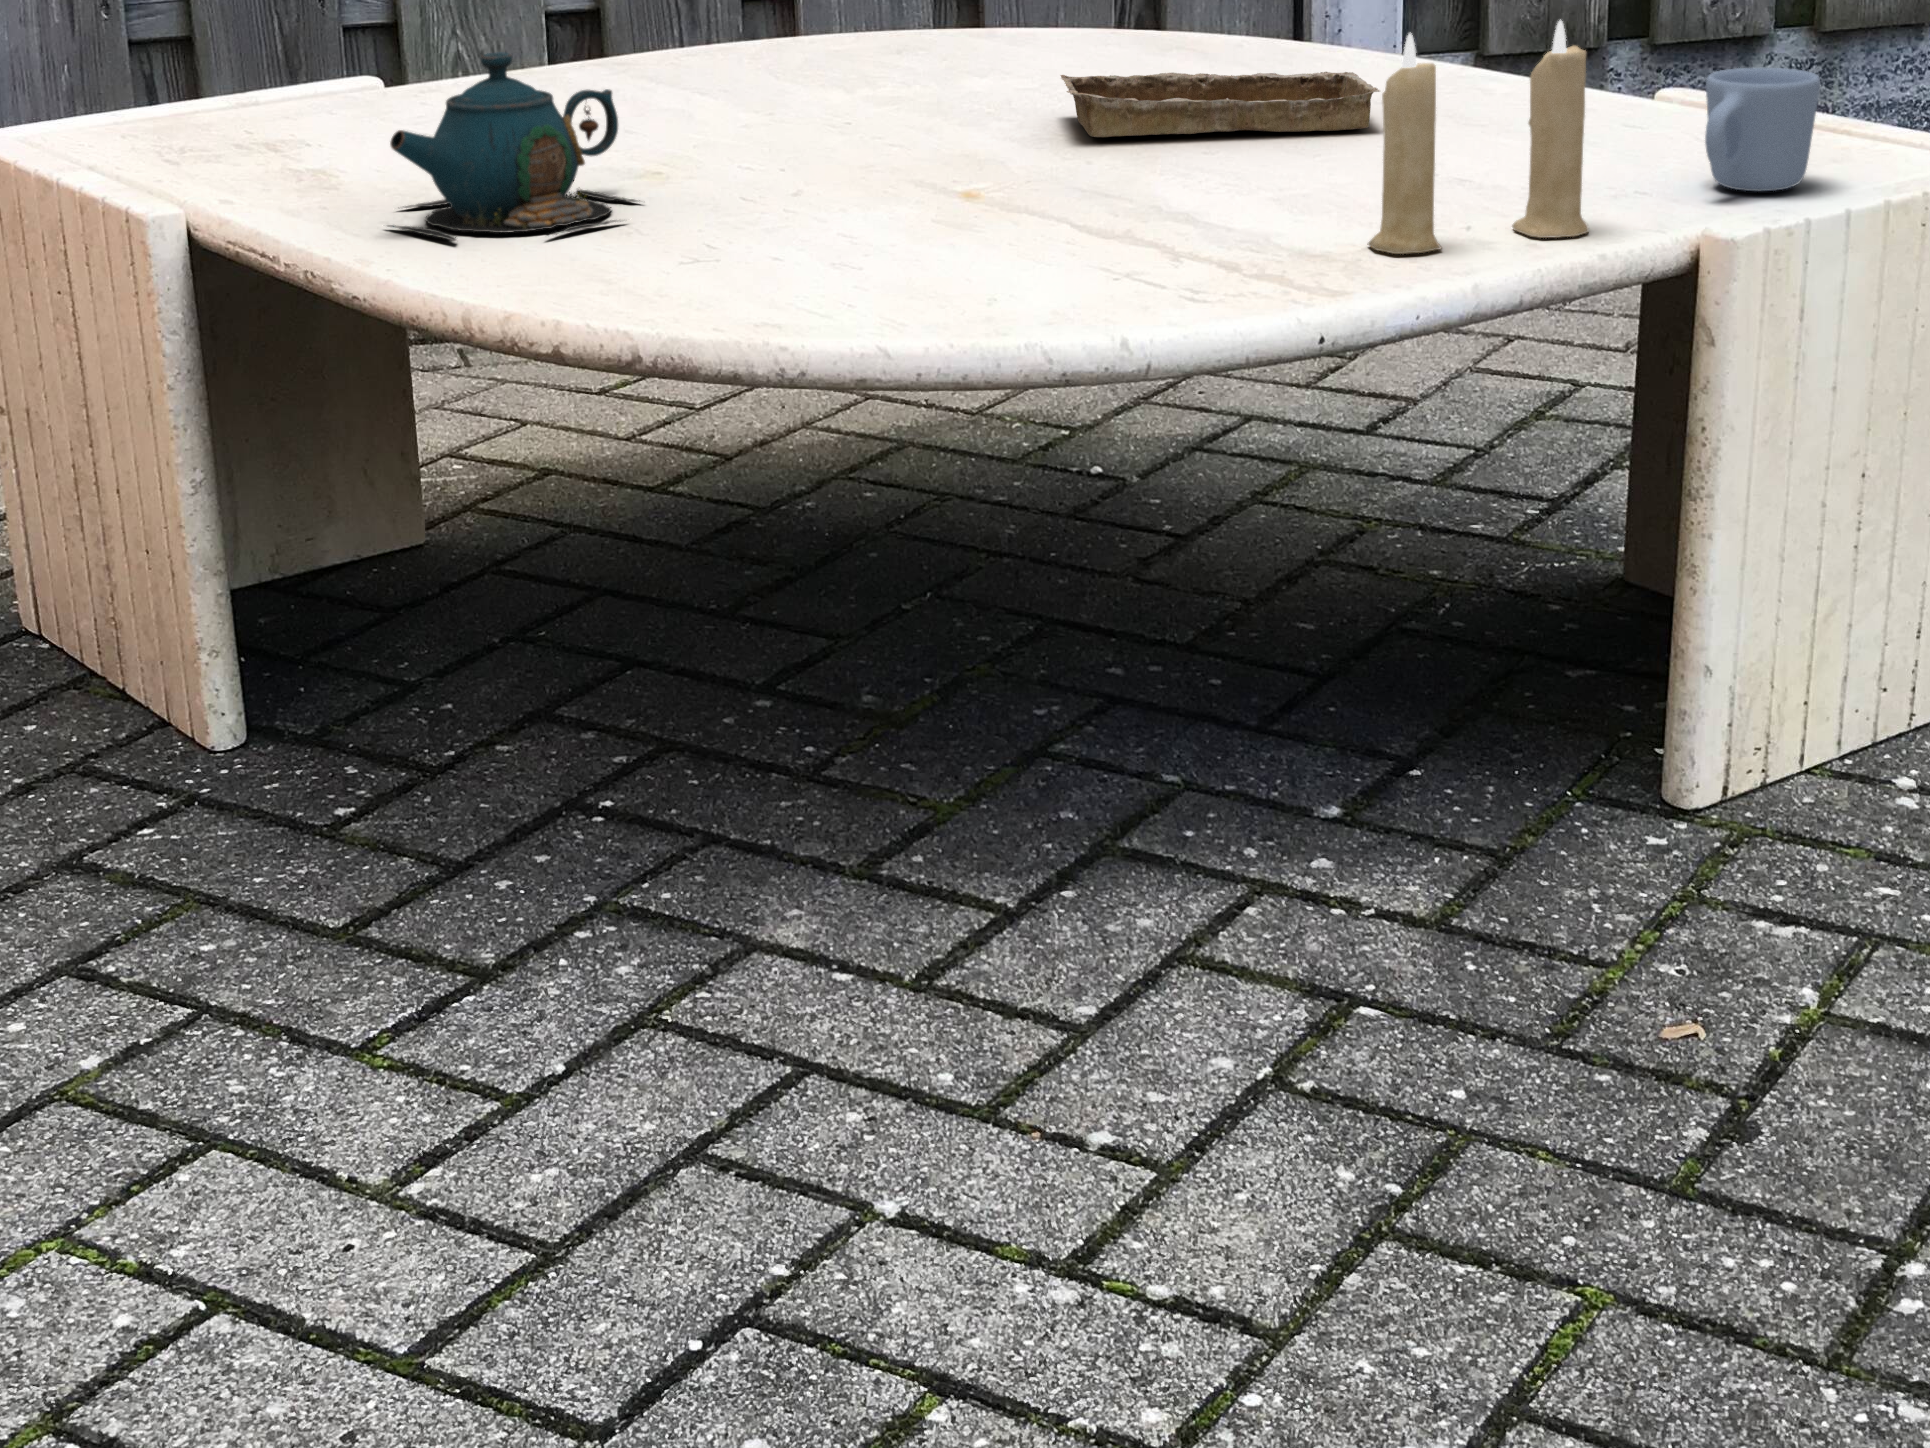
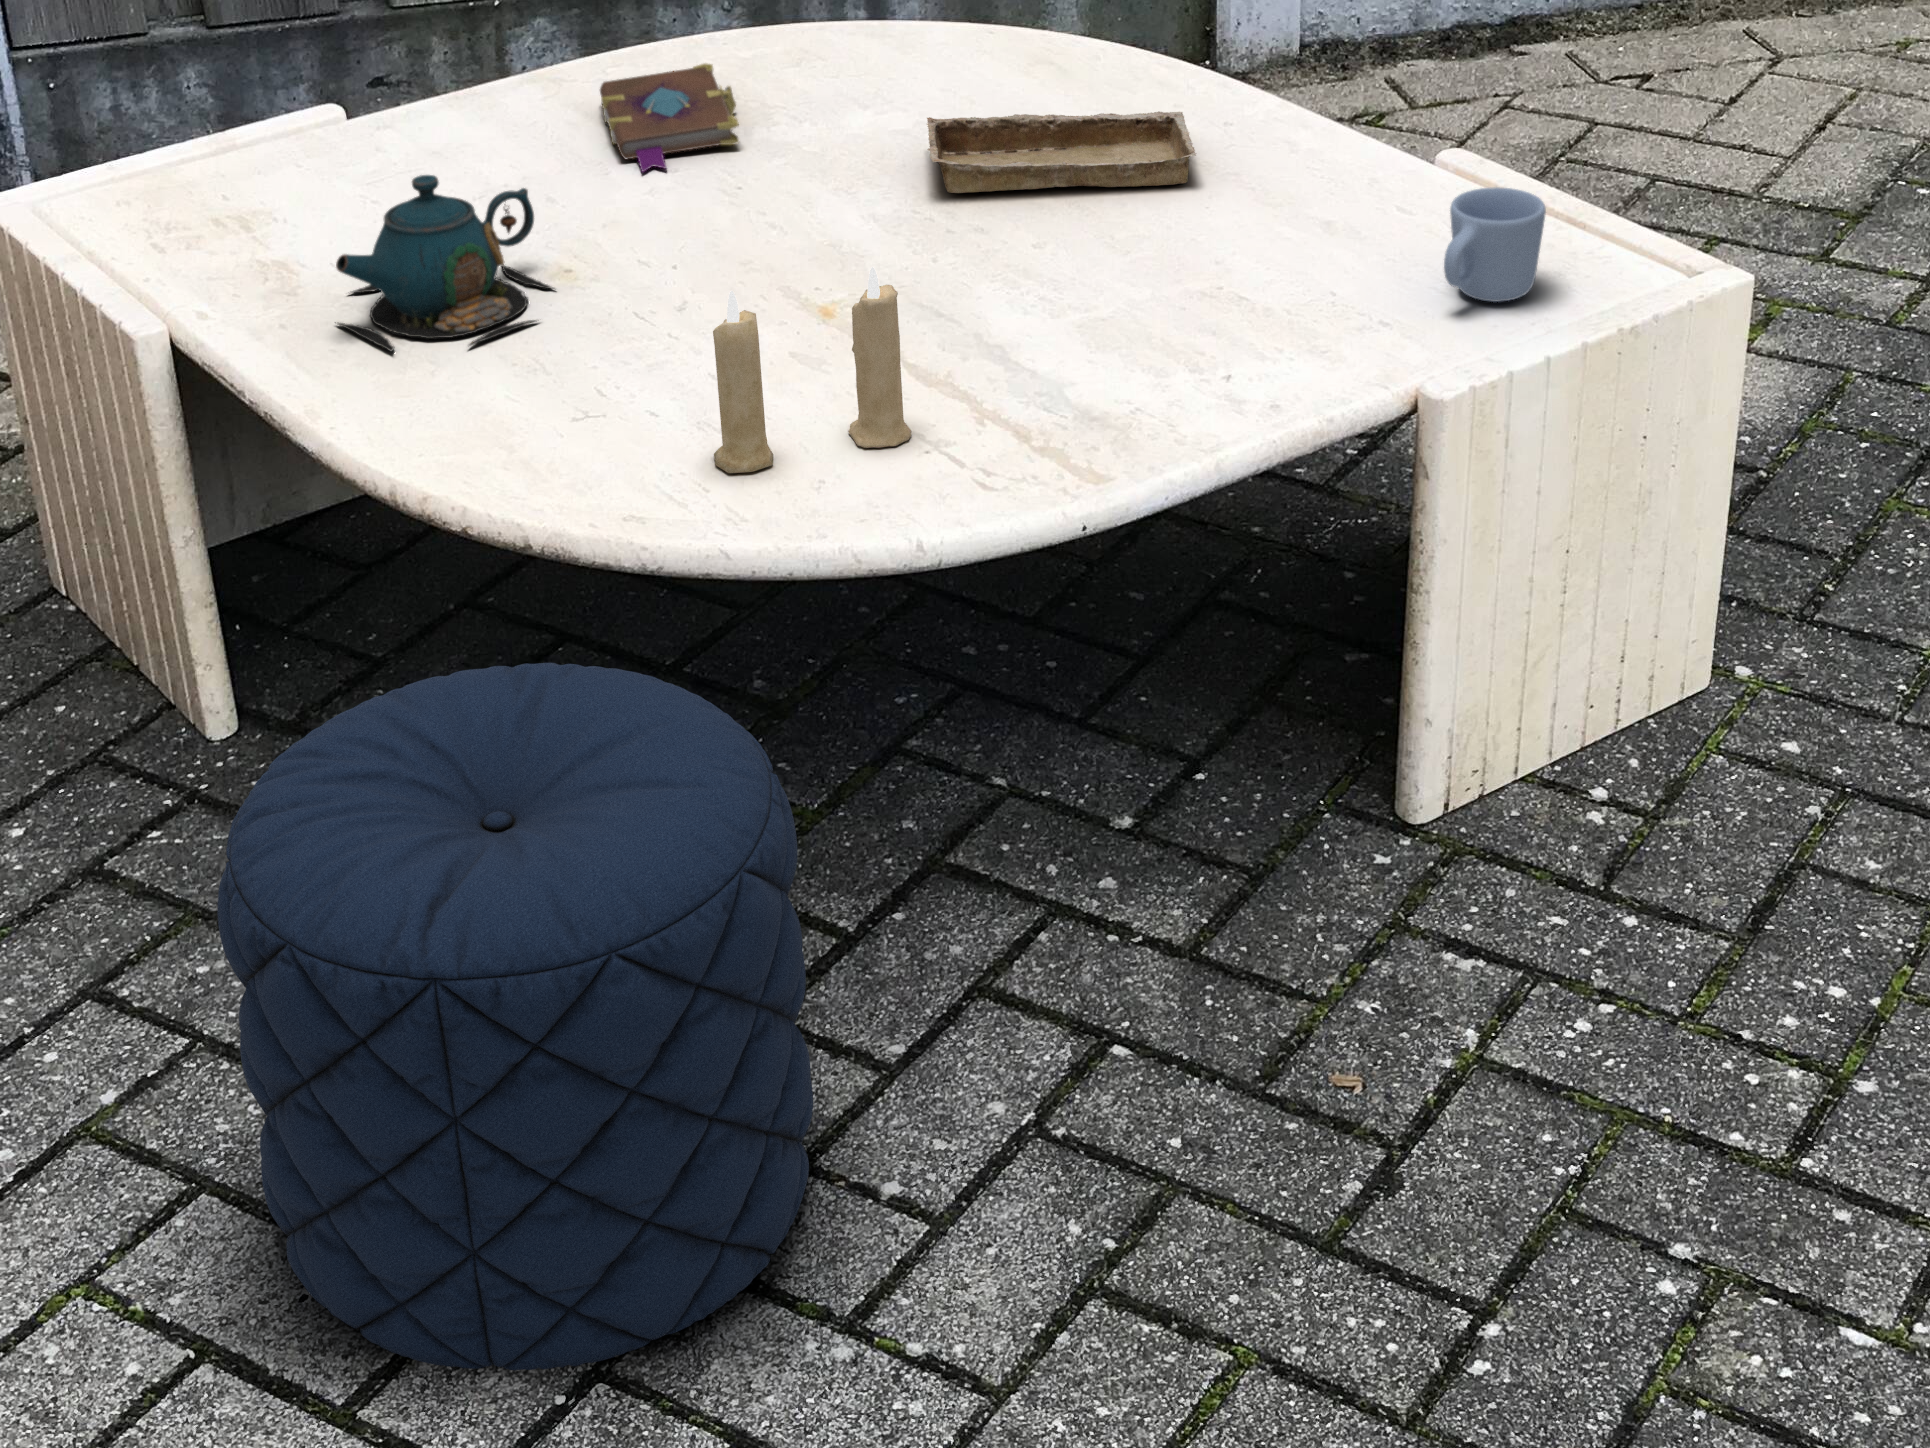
candle: present [1367,20,1589,254] -> present [713,267,911,473]
book: none [674,52,842,133] -> present [600,64,739,172]
pouf: none [258,469,1001,1318] -> present [218,663,813,1370]

